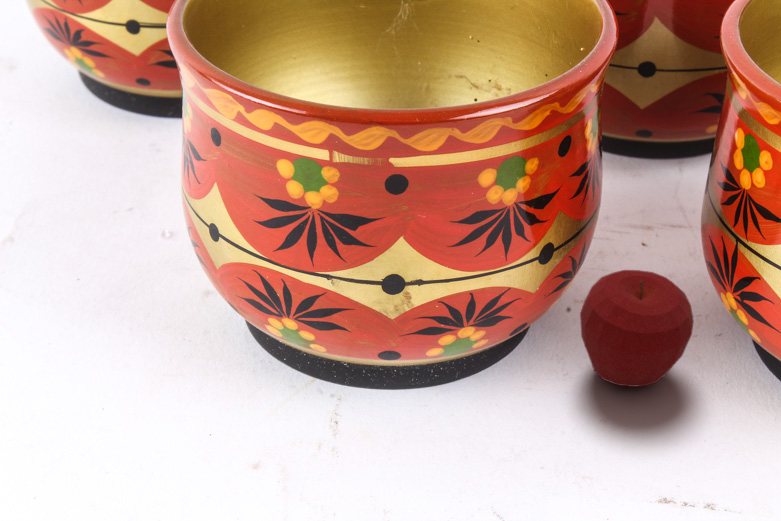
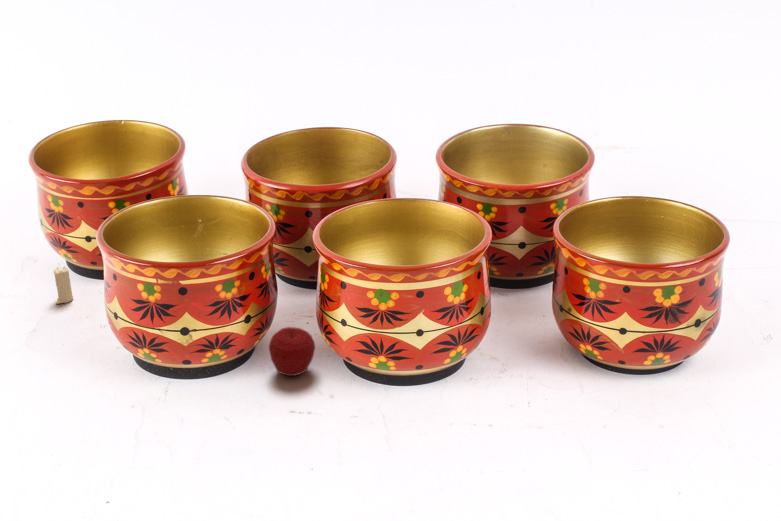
candle: none [72,92,113,182] -> present [54,262,73,304]

